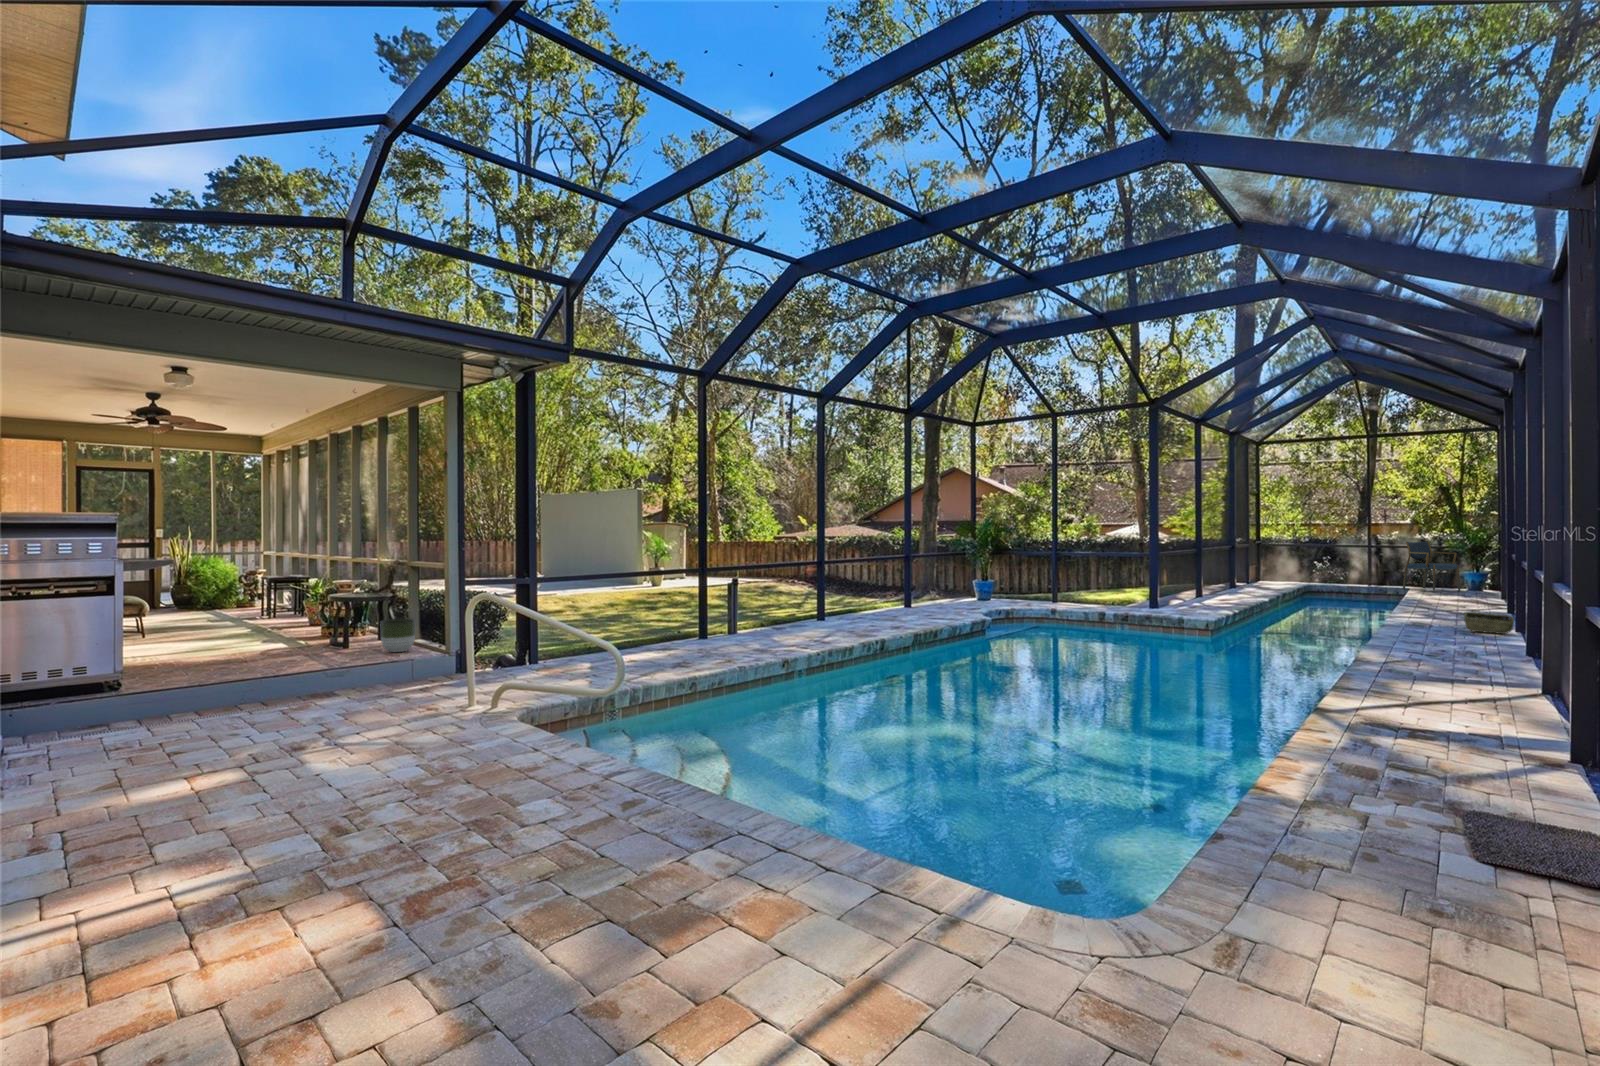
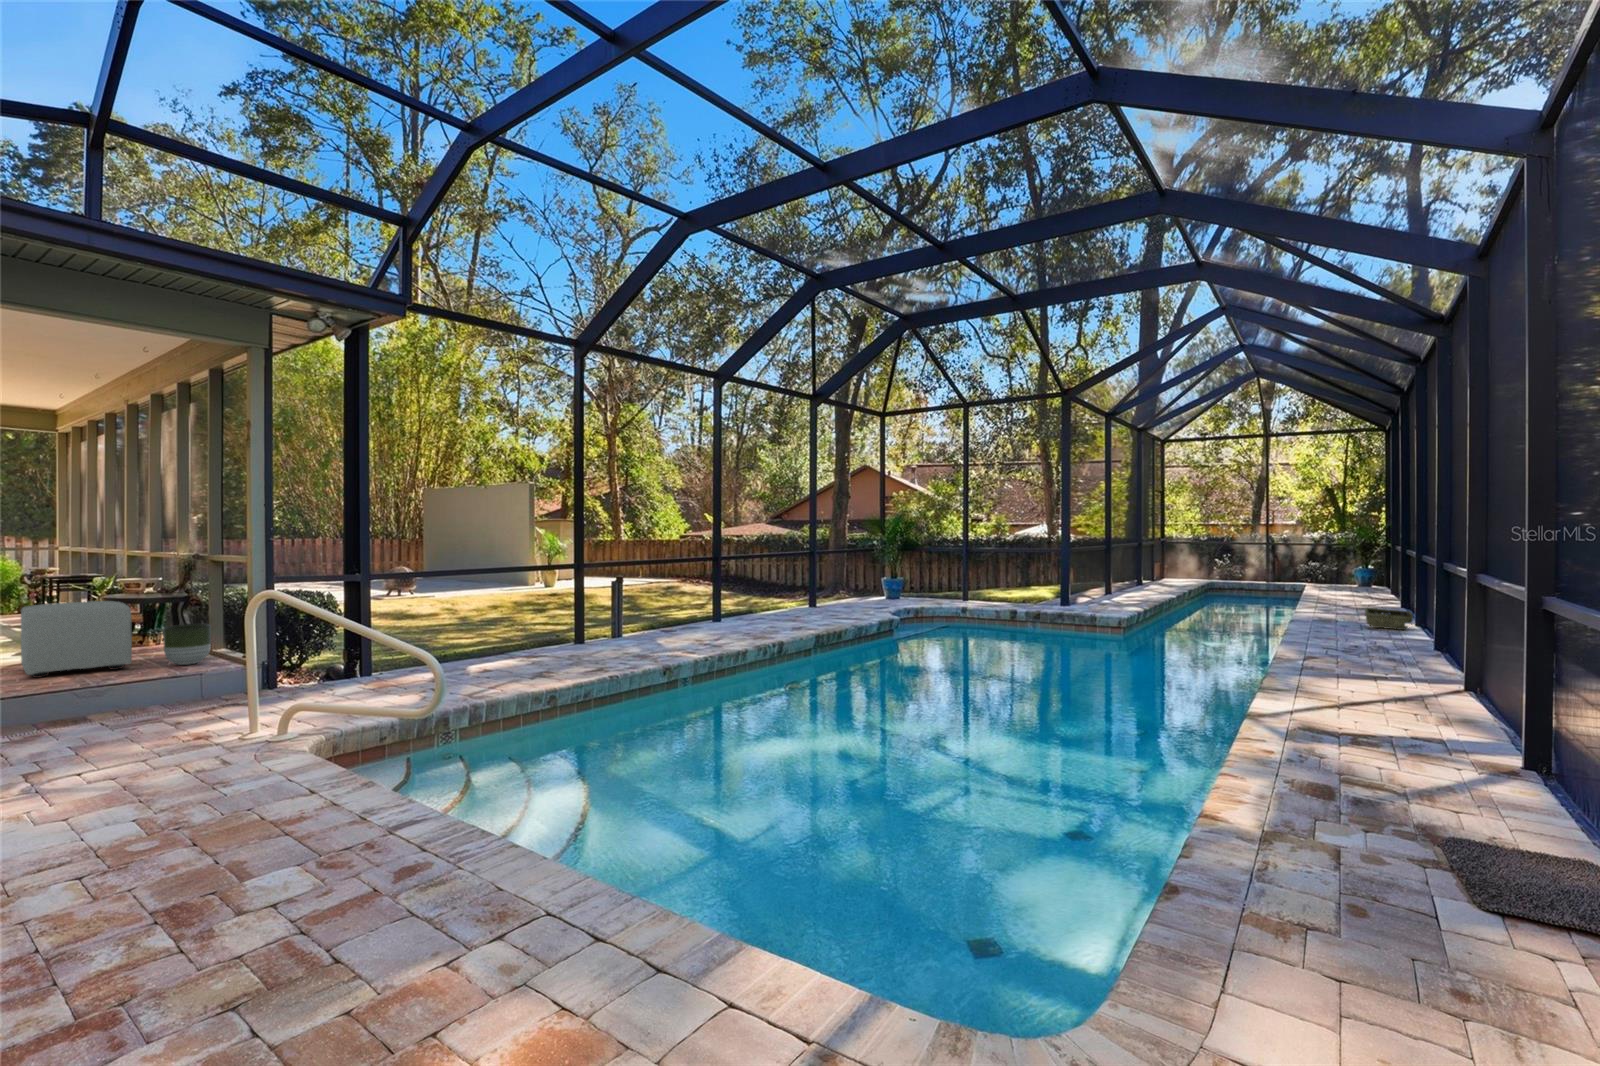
armchair: present [1403,541,1460,592] -> none [1295,540,1347,590]
ottoman: none [277,600,359,661] -> present [21,601,132,678]

